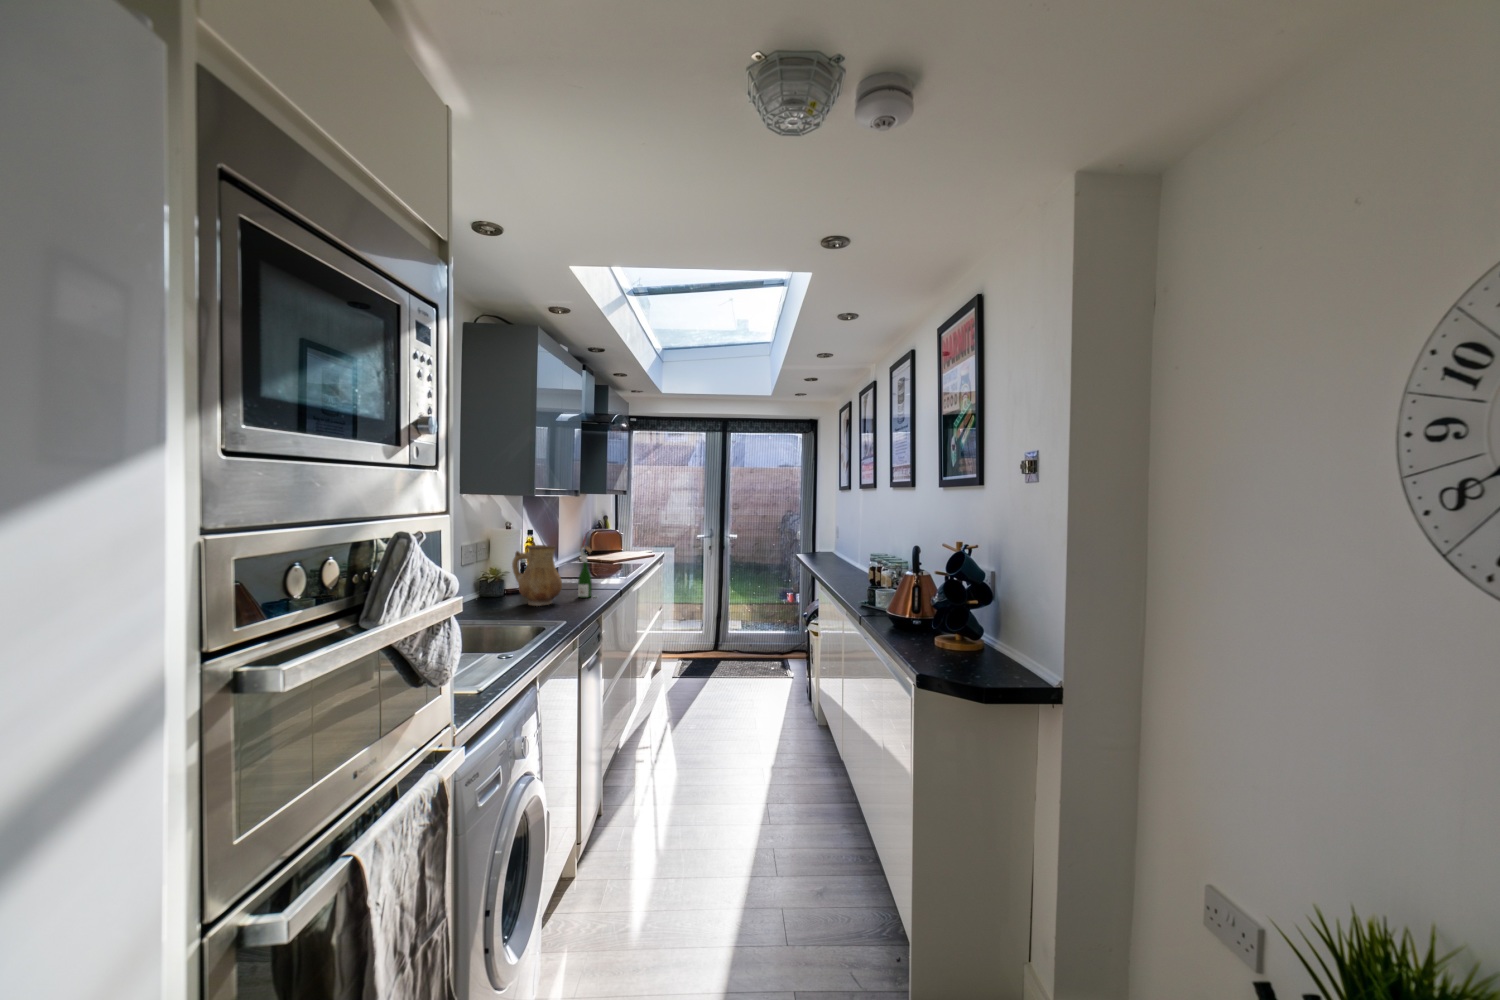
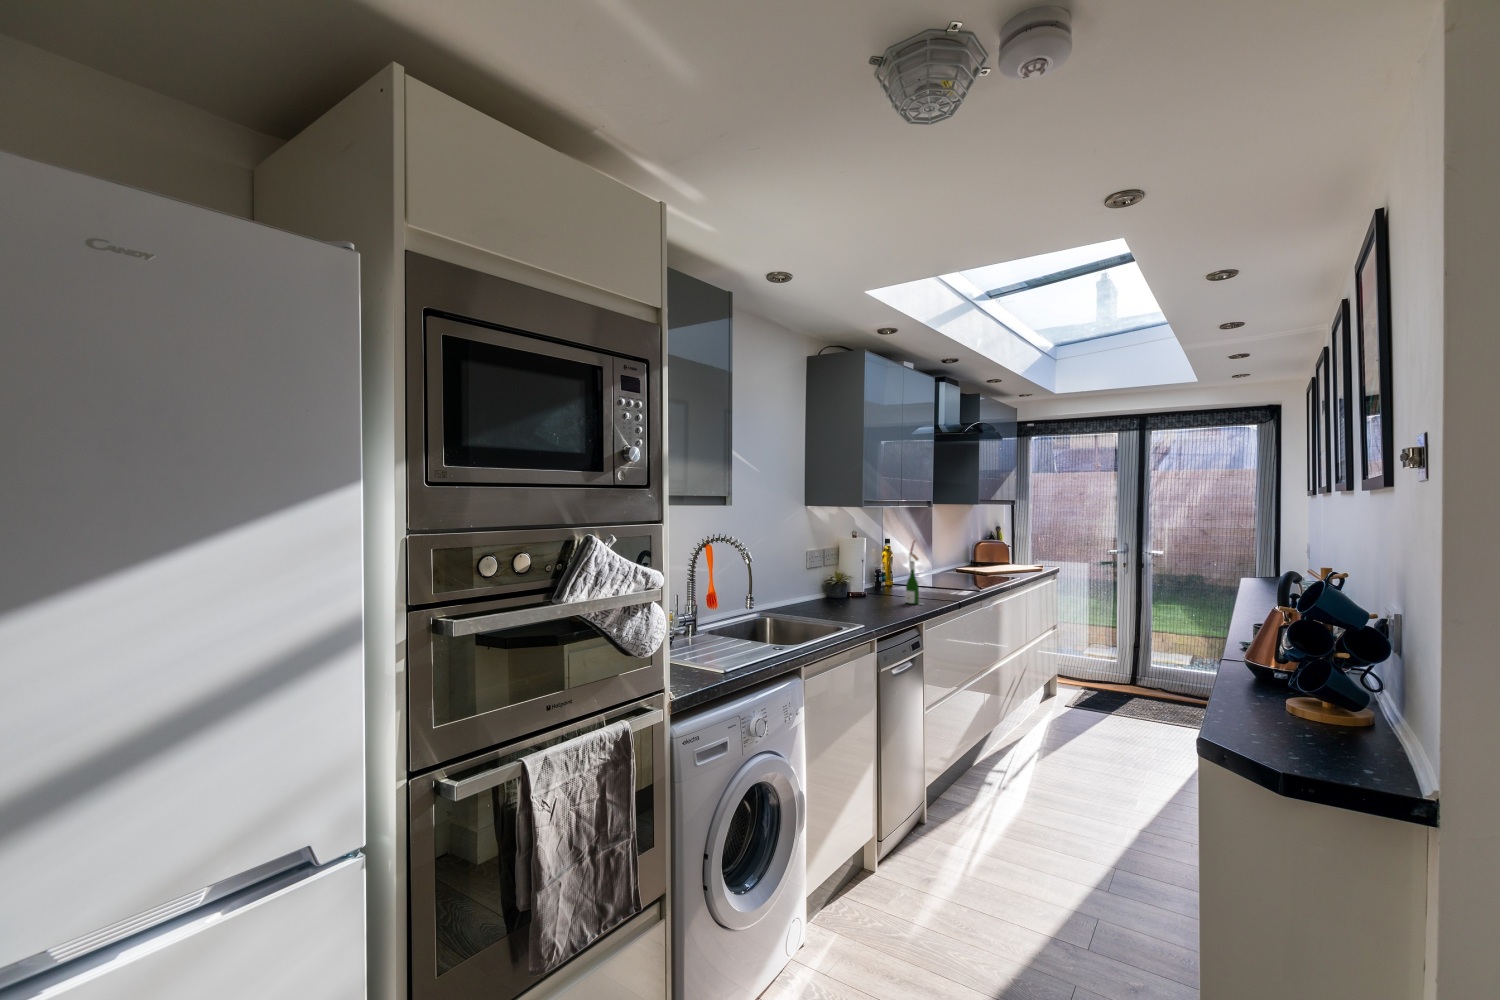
ceramic pitcher: present [512,545,562,606] -> none [843,550,886,606]

